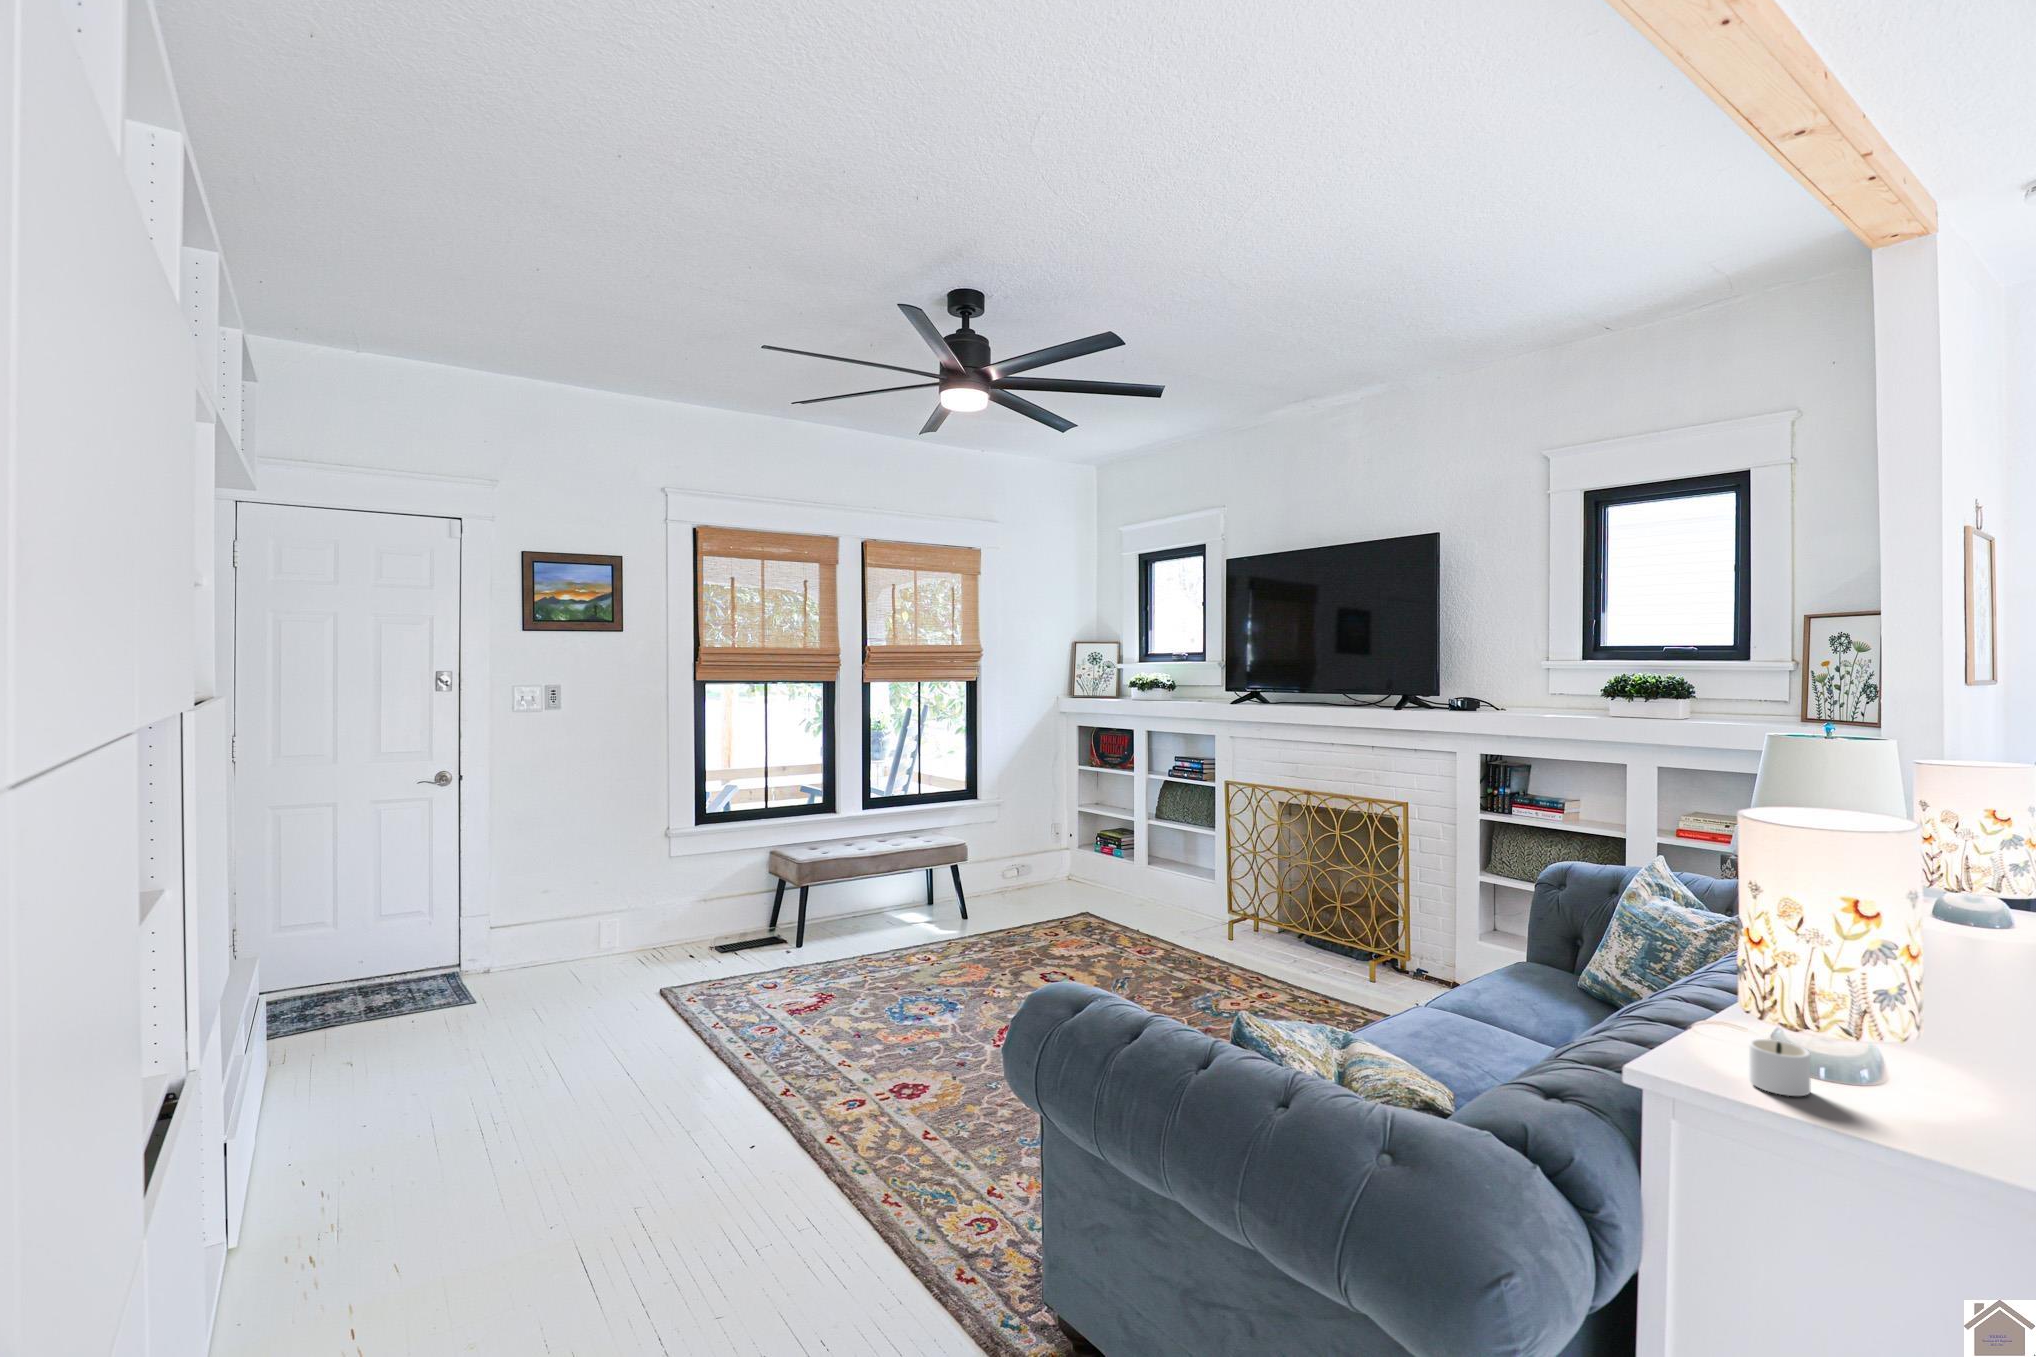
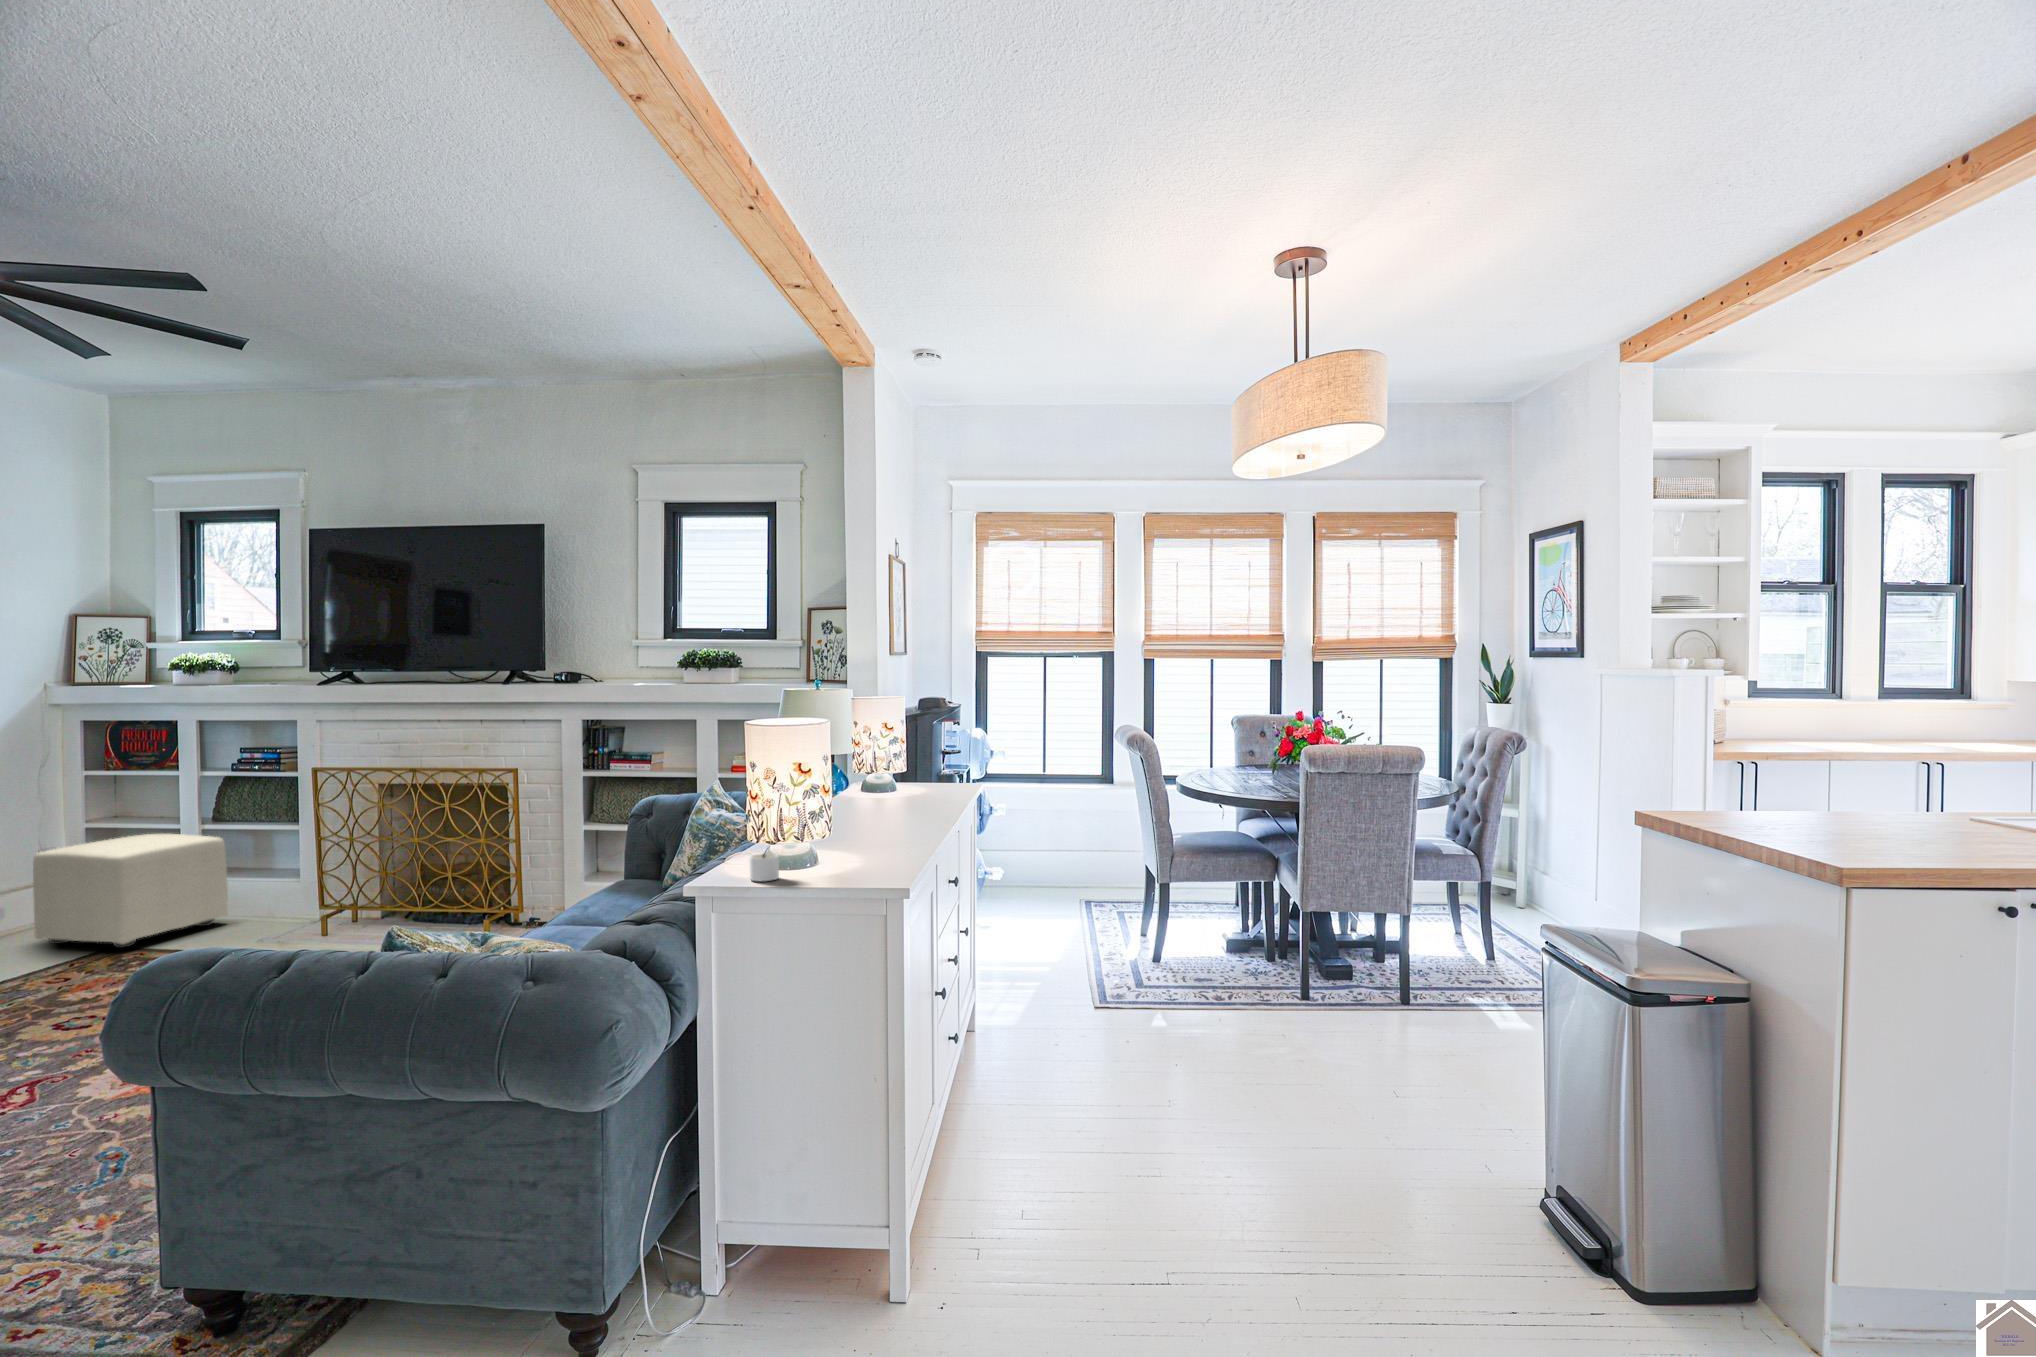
ottoman: none [1039,824,1162,918] -> present [33,834,228,948]

